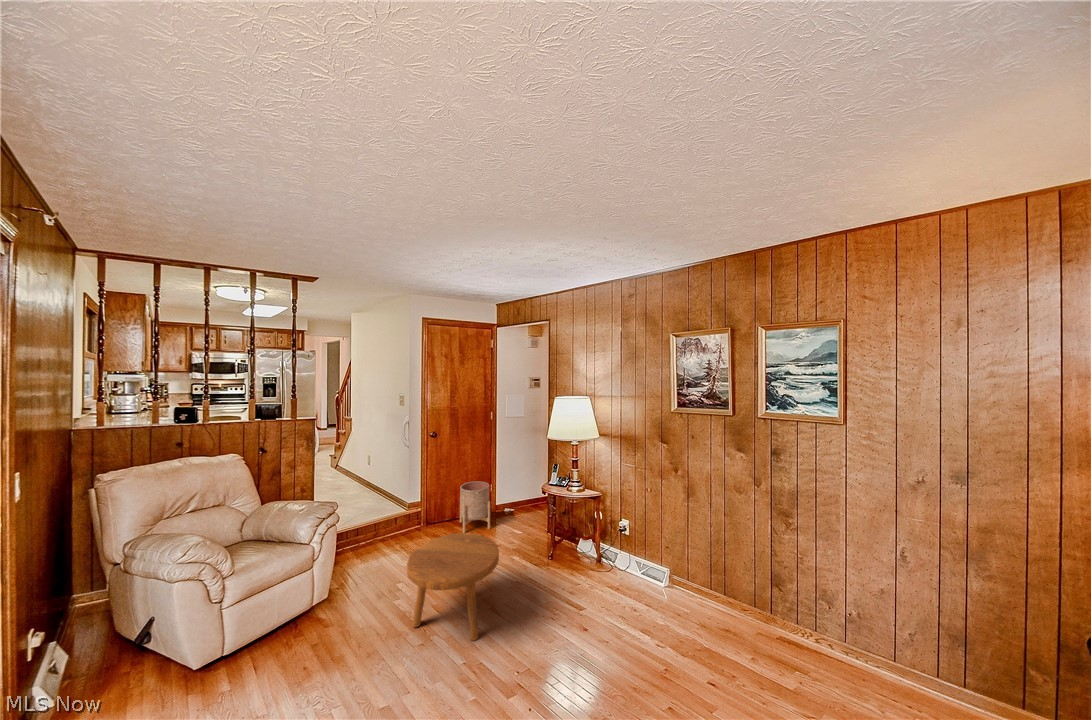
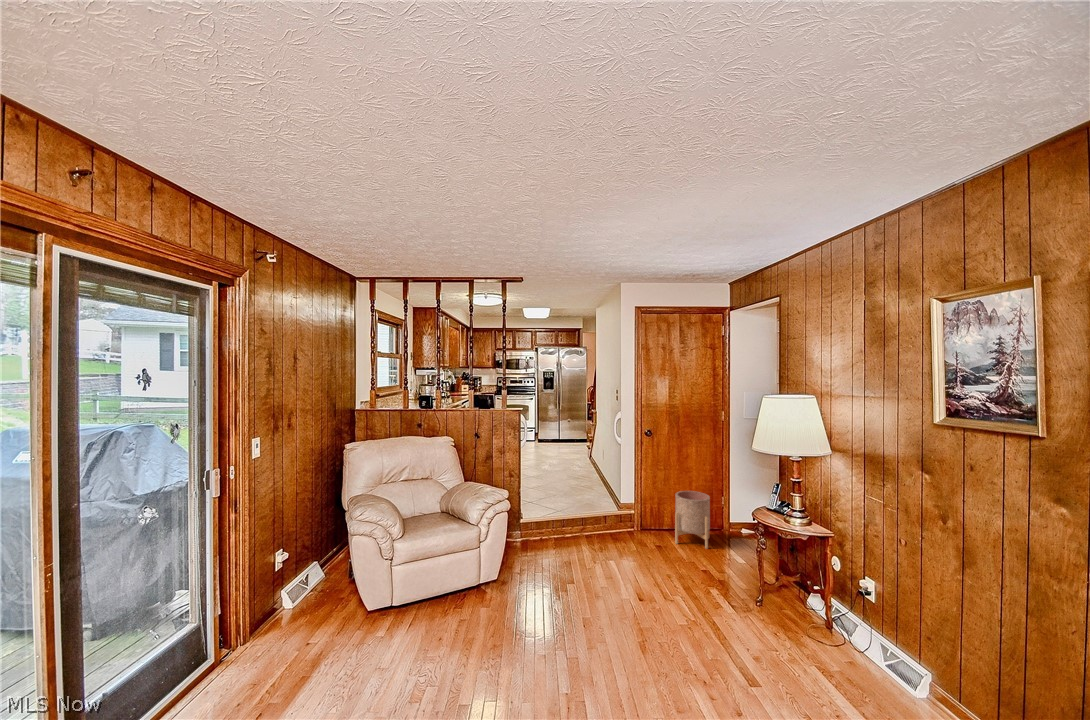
footstool: present [407,533,499,641] -> none [577,525,667,627]

